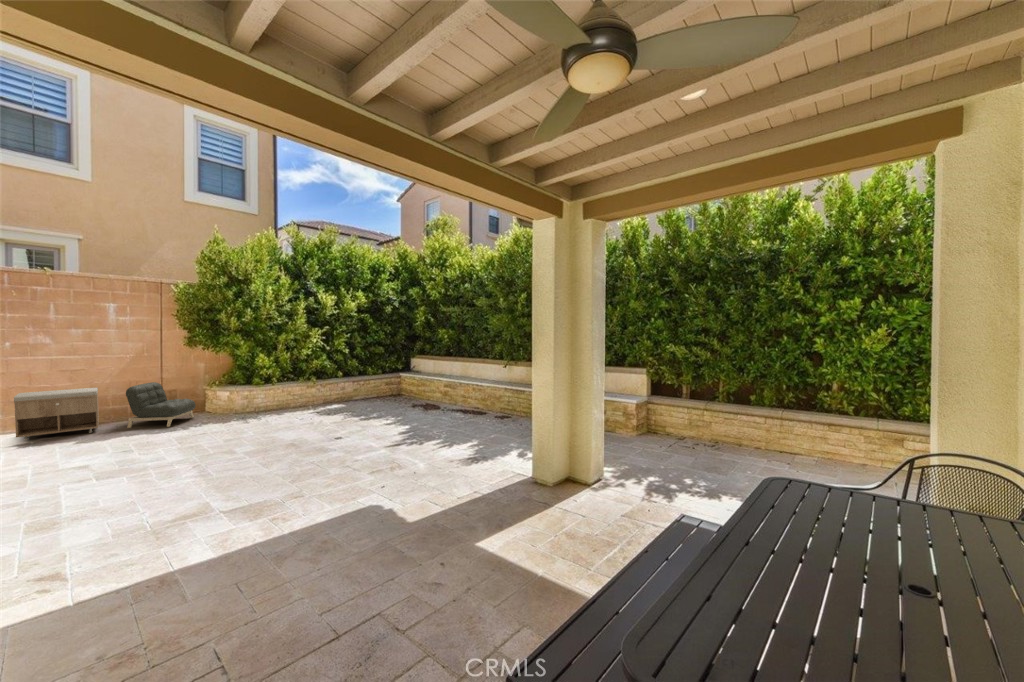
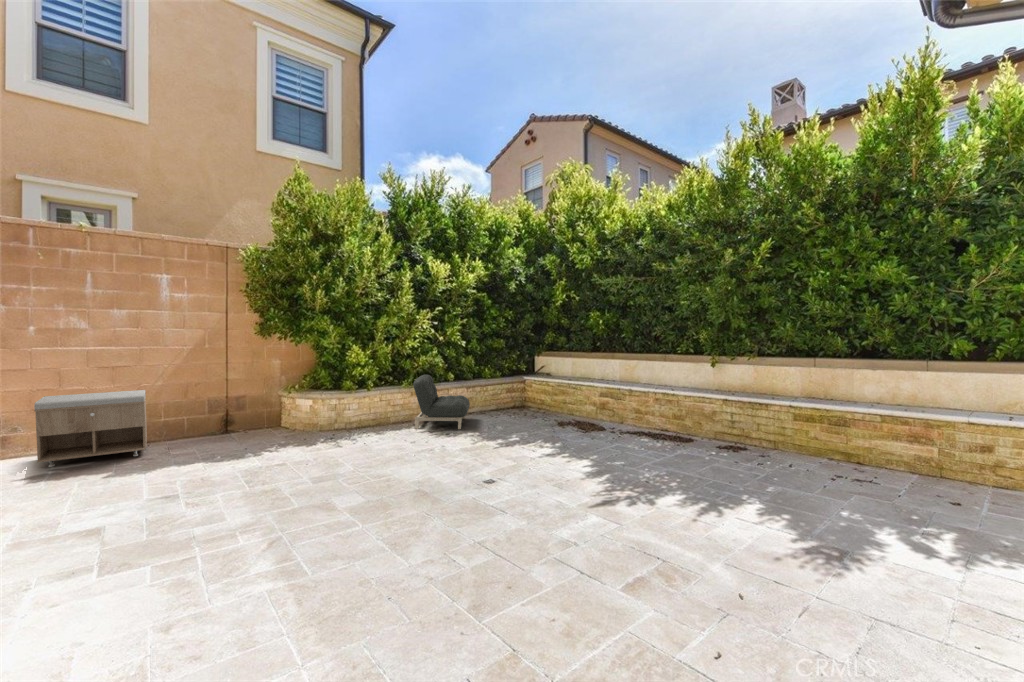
armchair: present [126,382,196,428] -> present [413,375,470,429]

